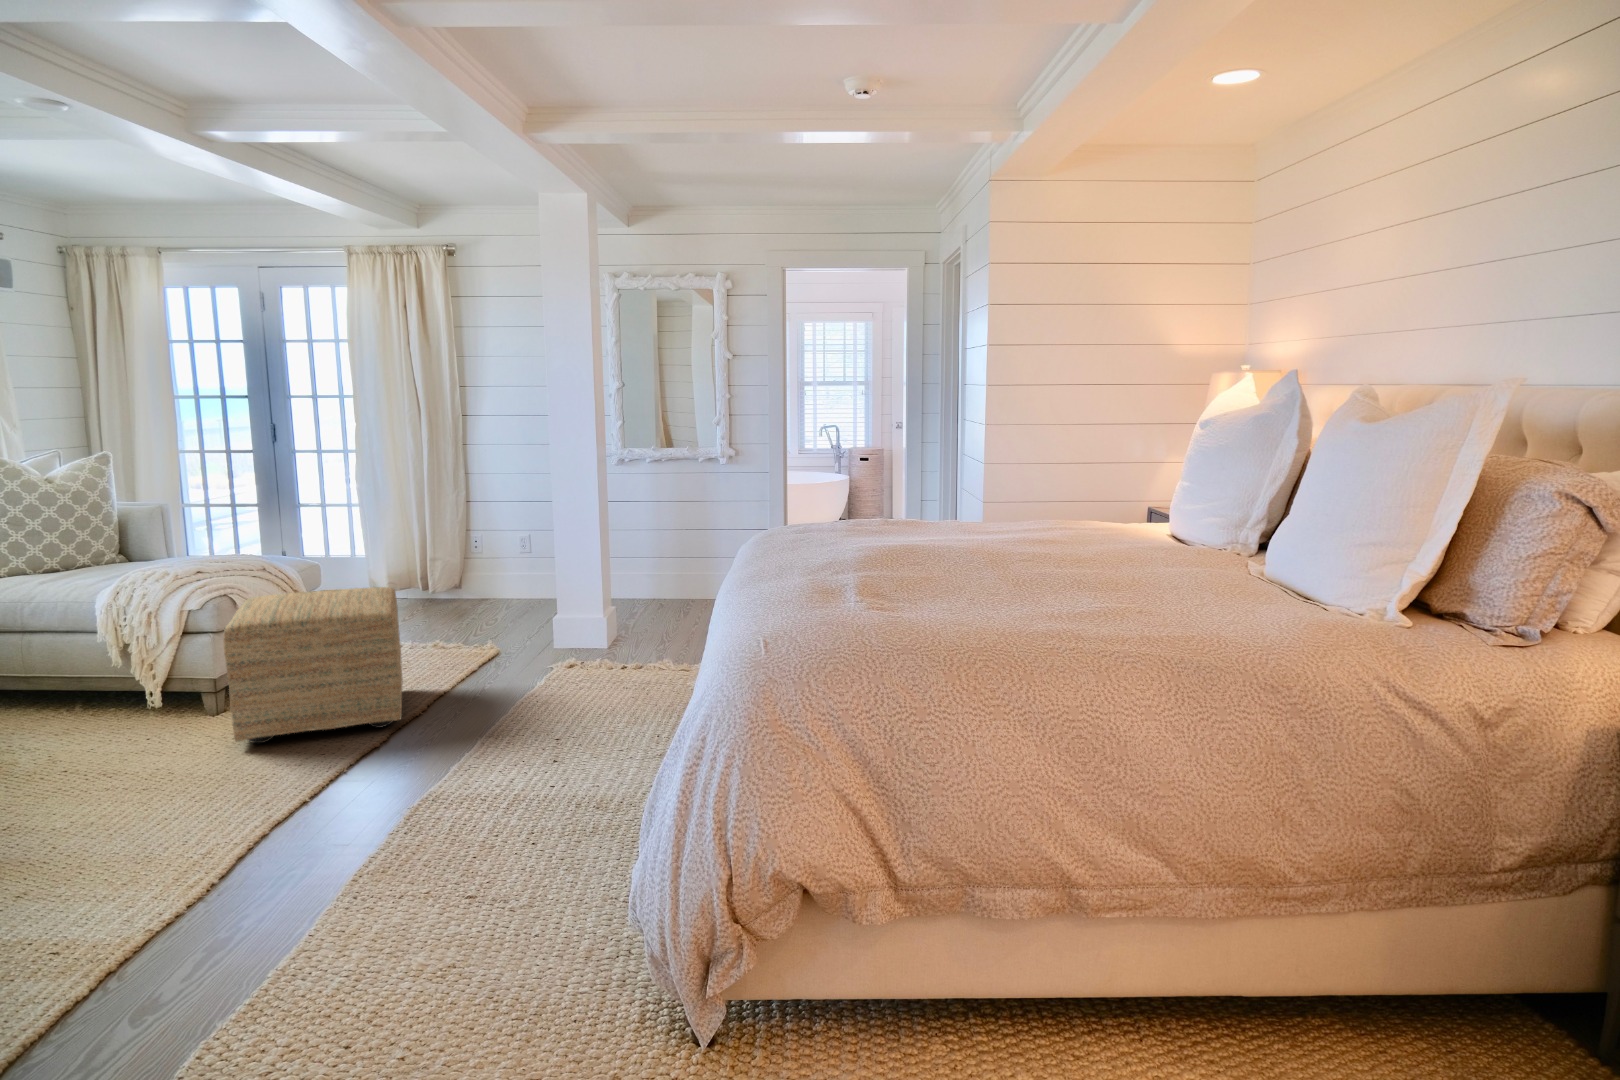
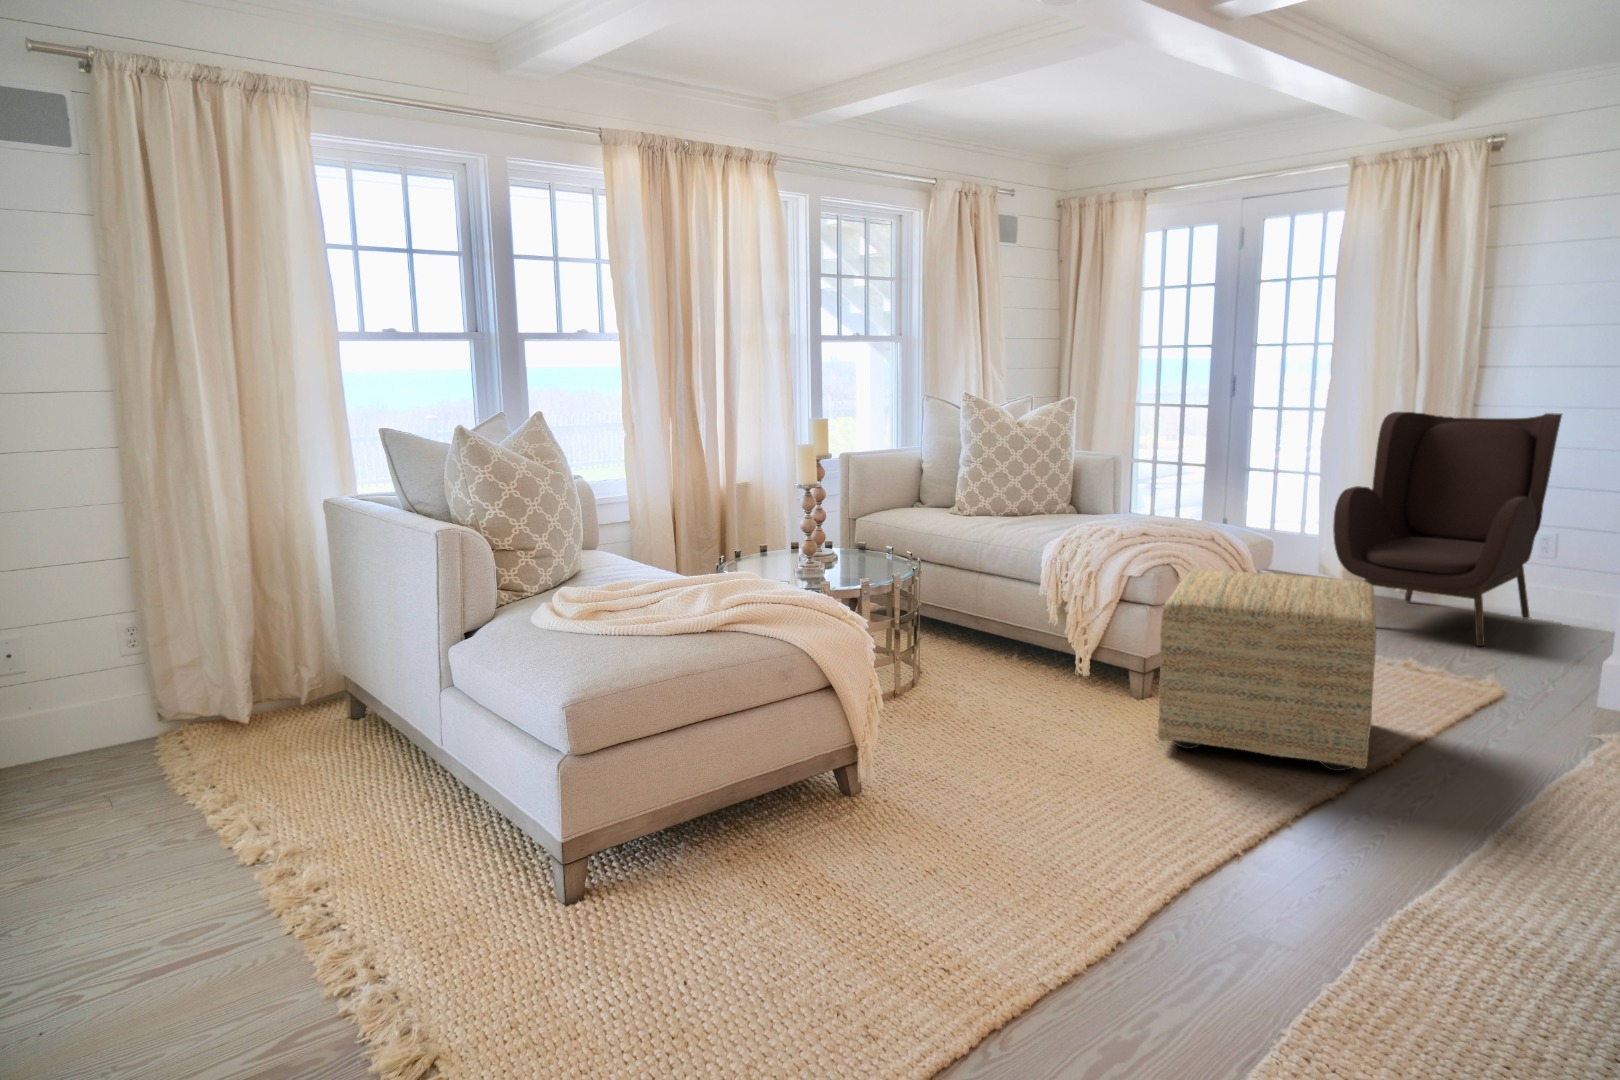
armchair: none [371,455,515,623] -> present [1333,412,1562,646]

